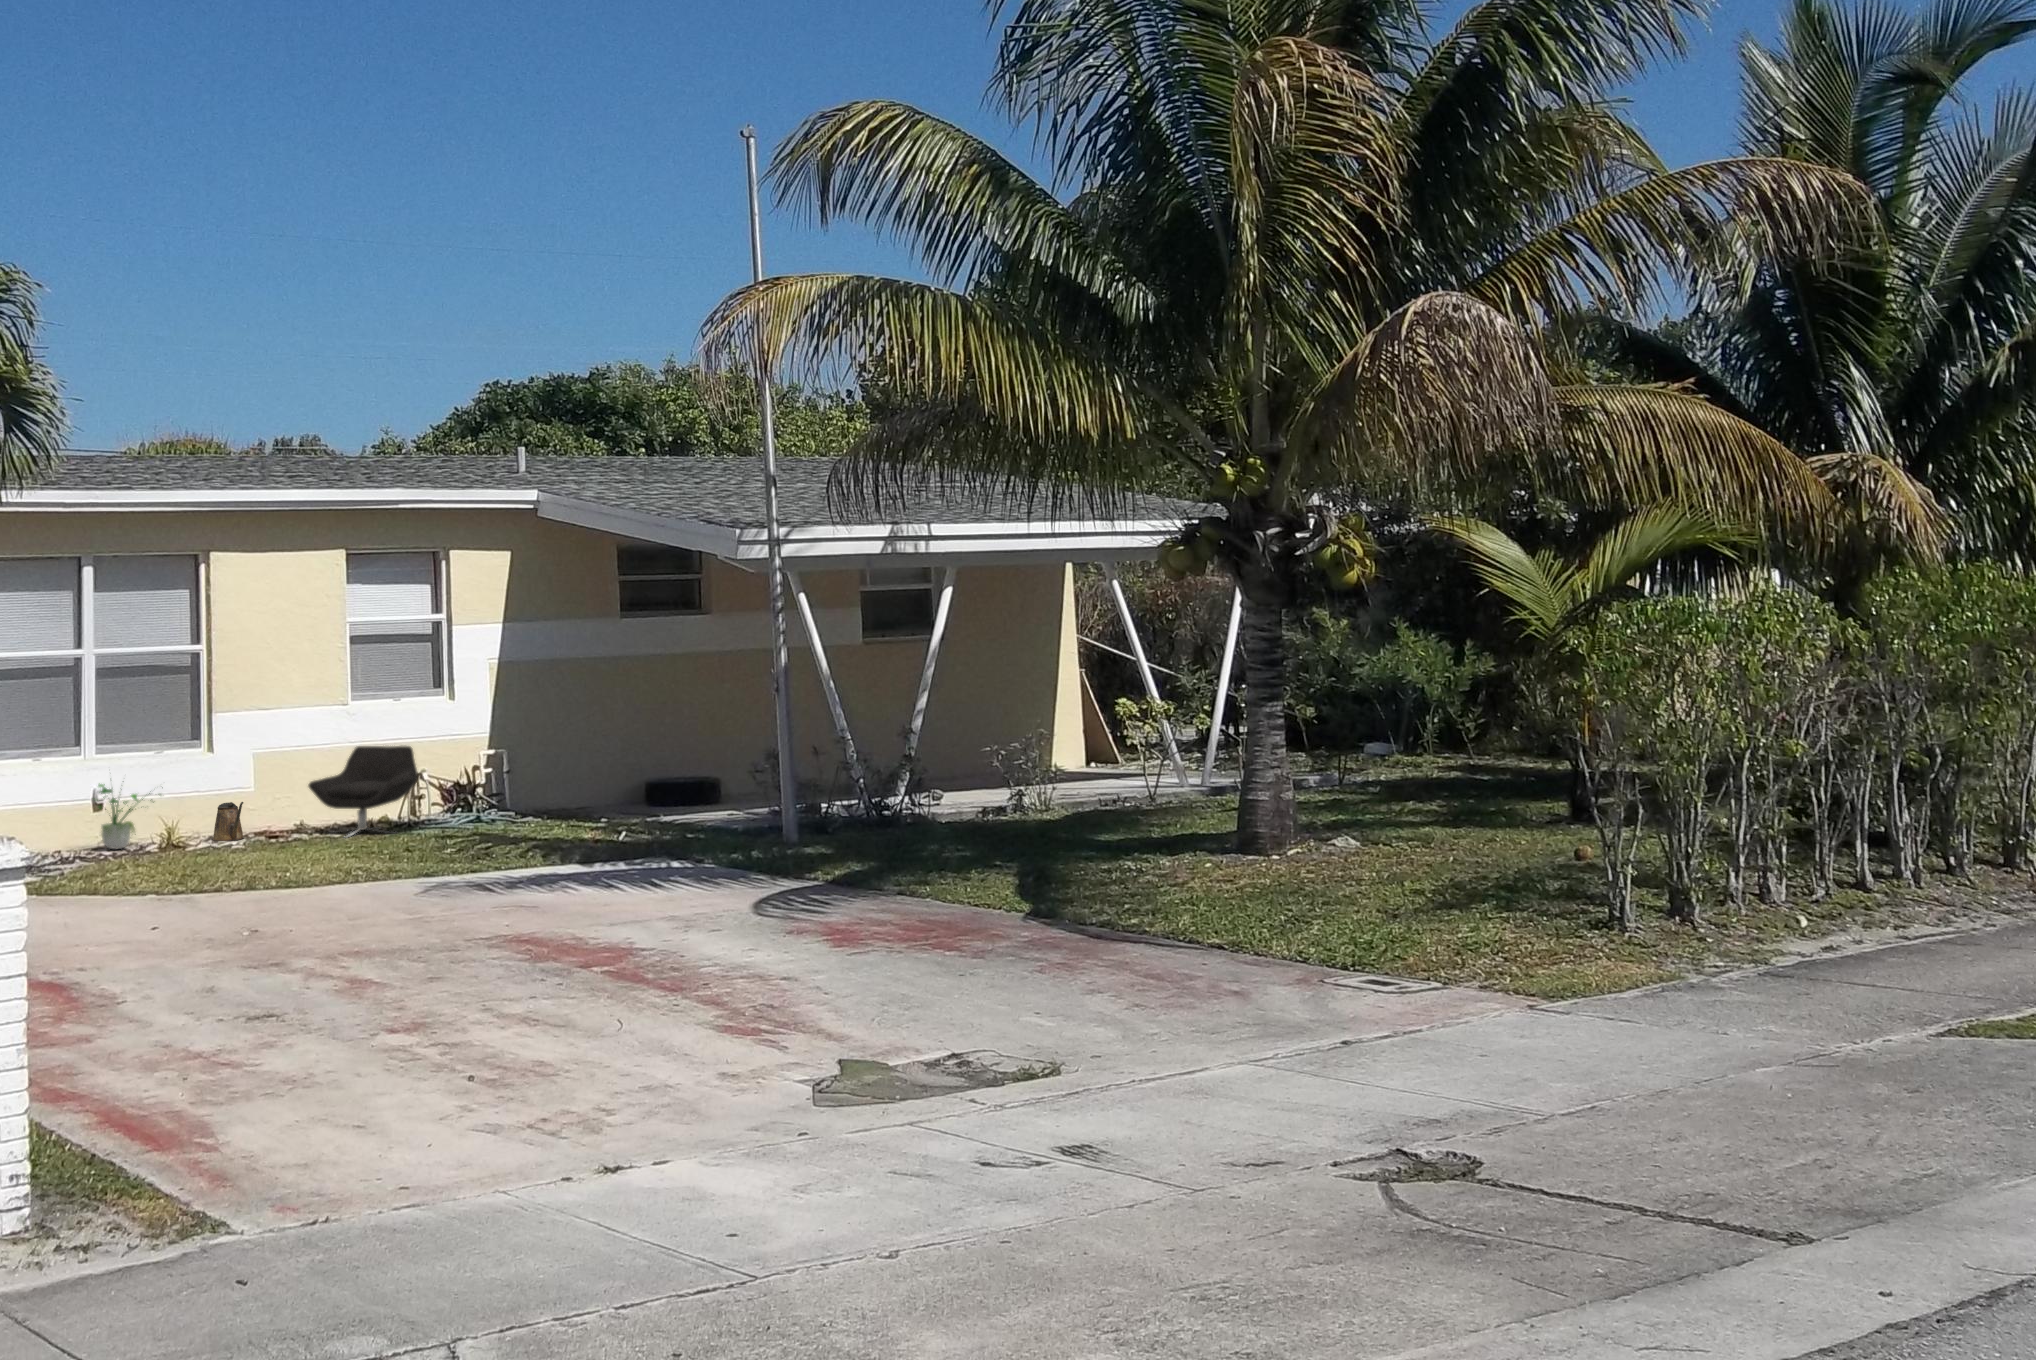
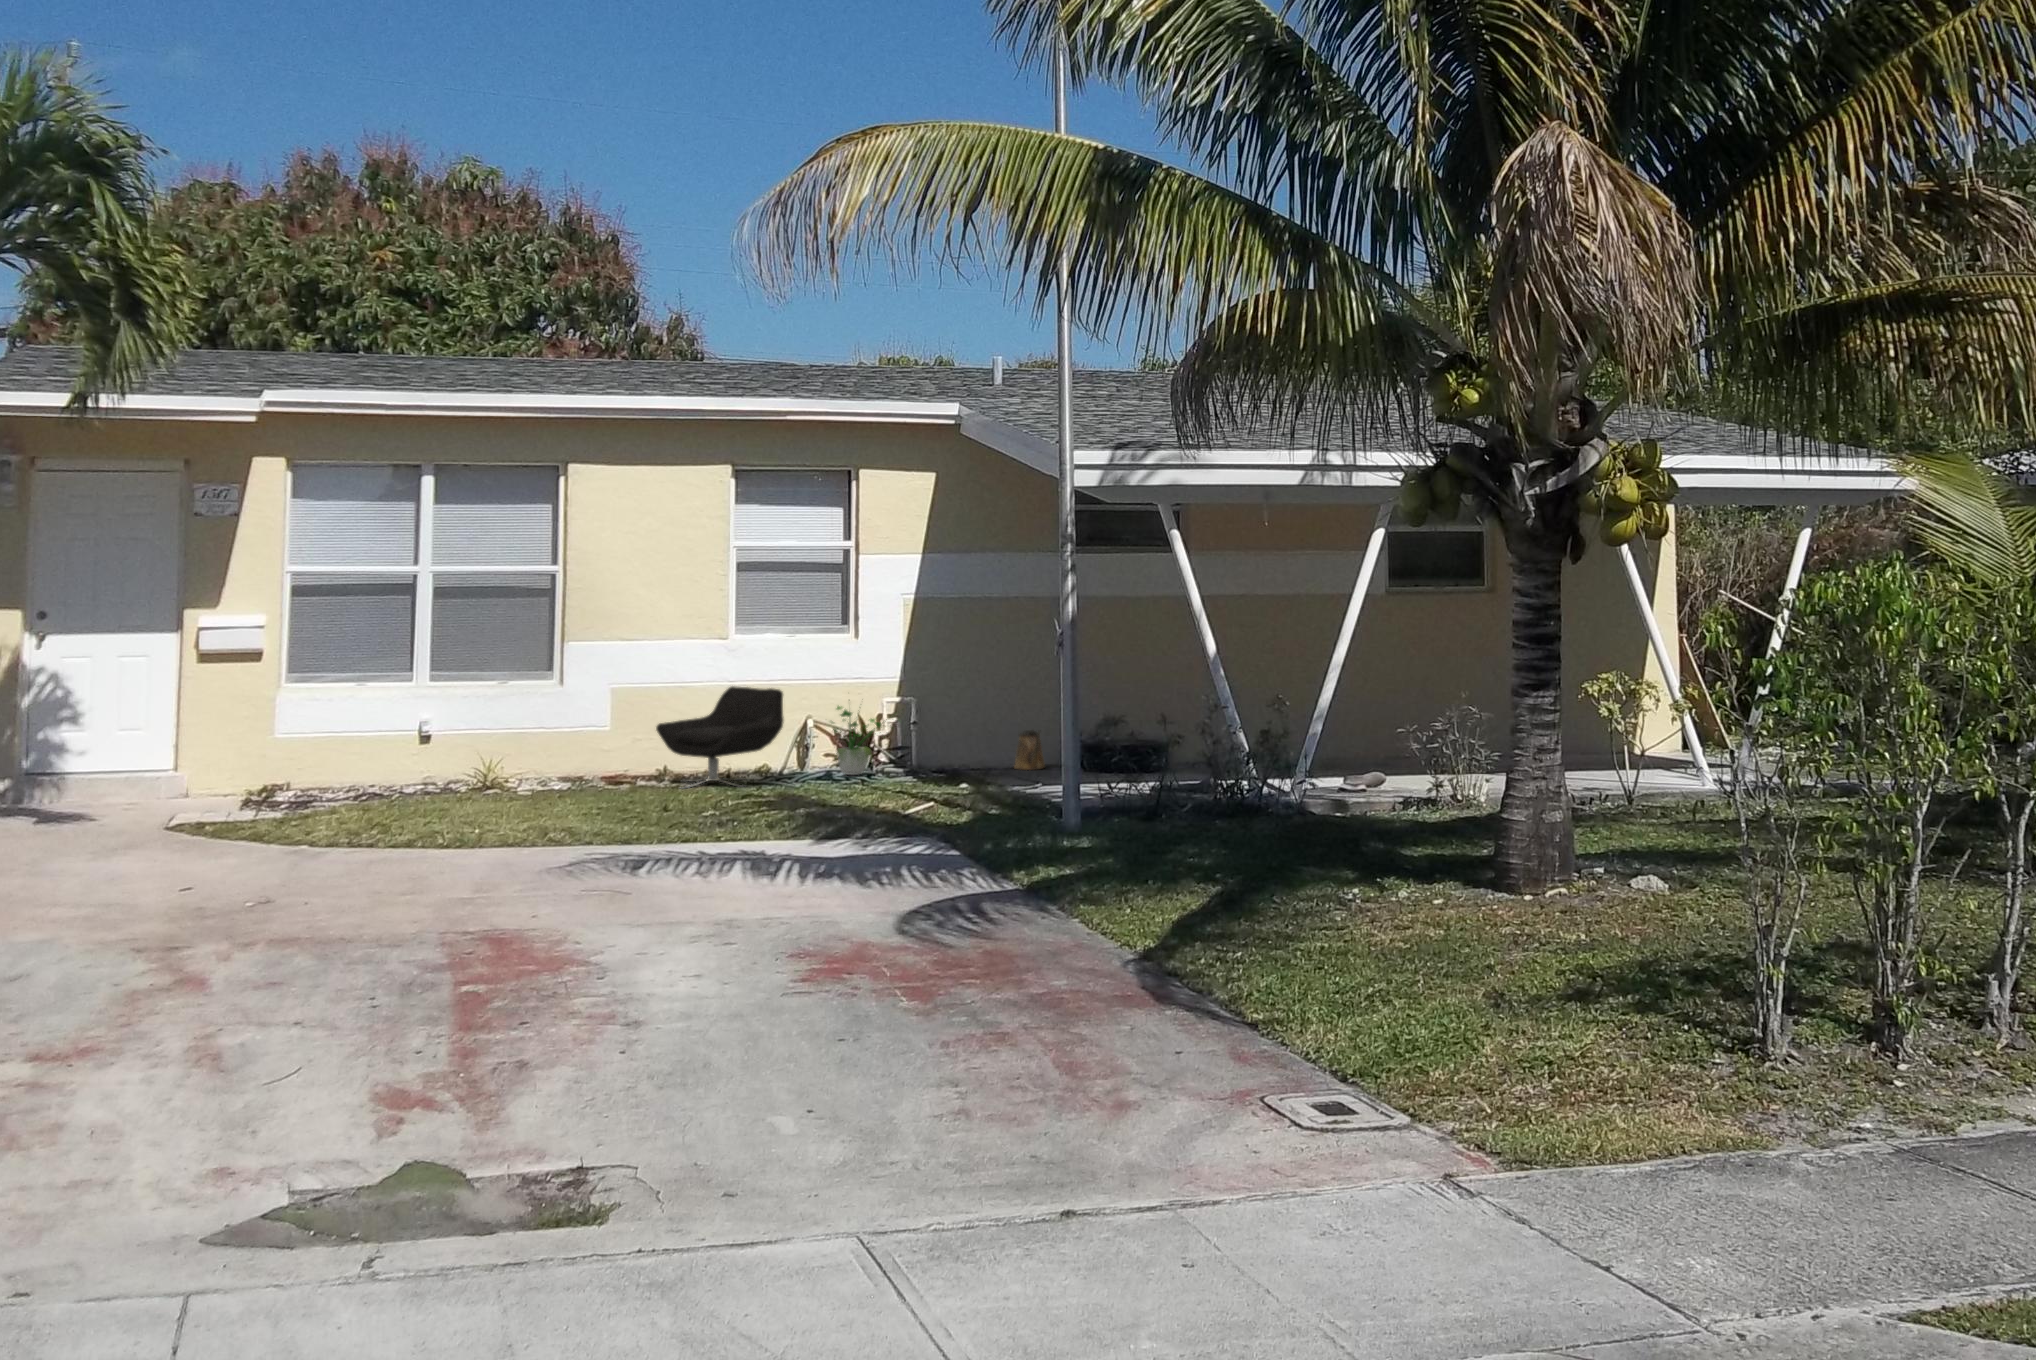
potted plant: present [98,783,154,850] -> present [831,706,882,775]
watering can: present [213,802,243,841] -> present [1014,730,1045,770]

